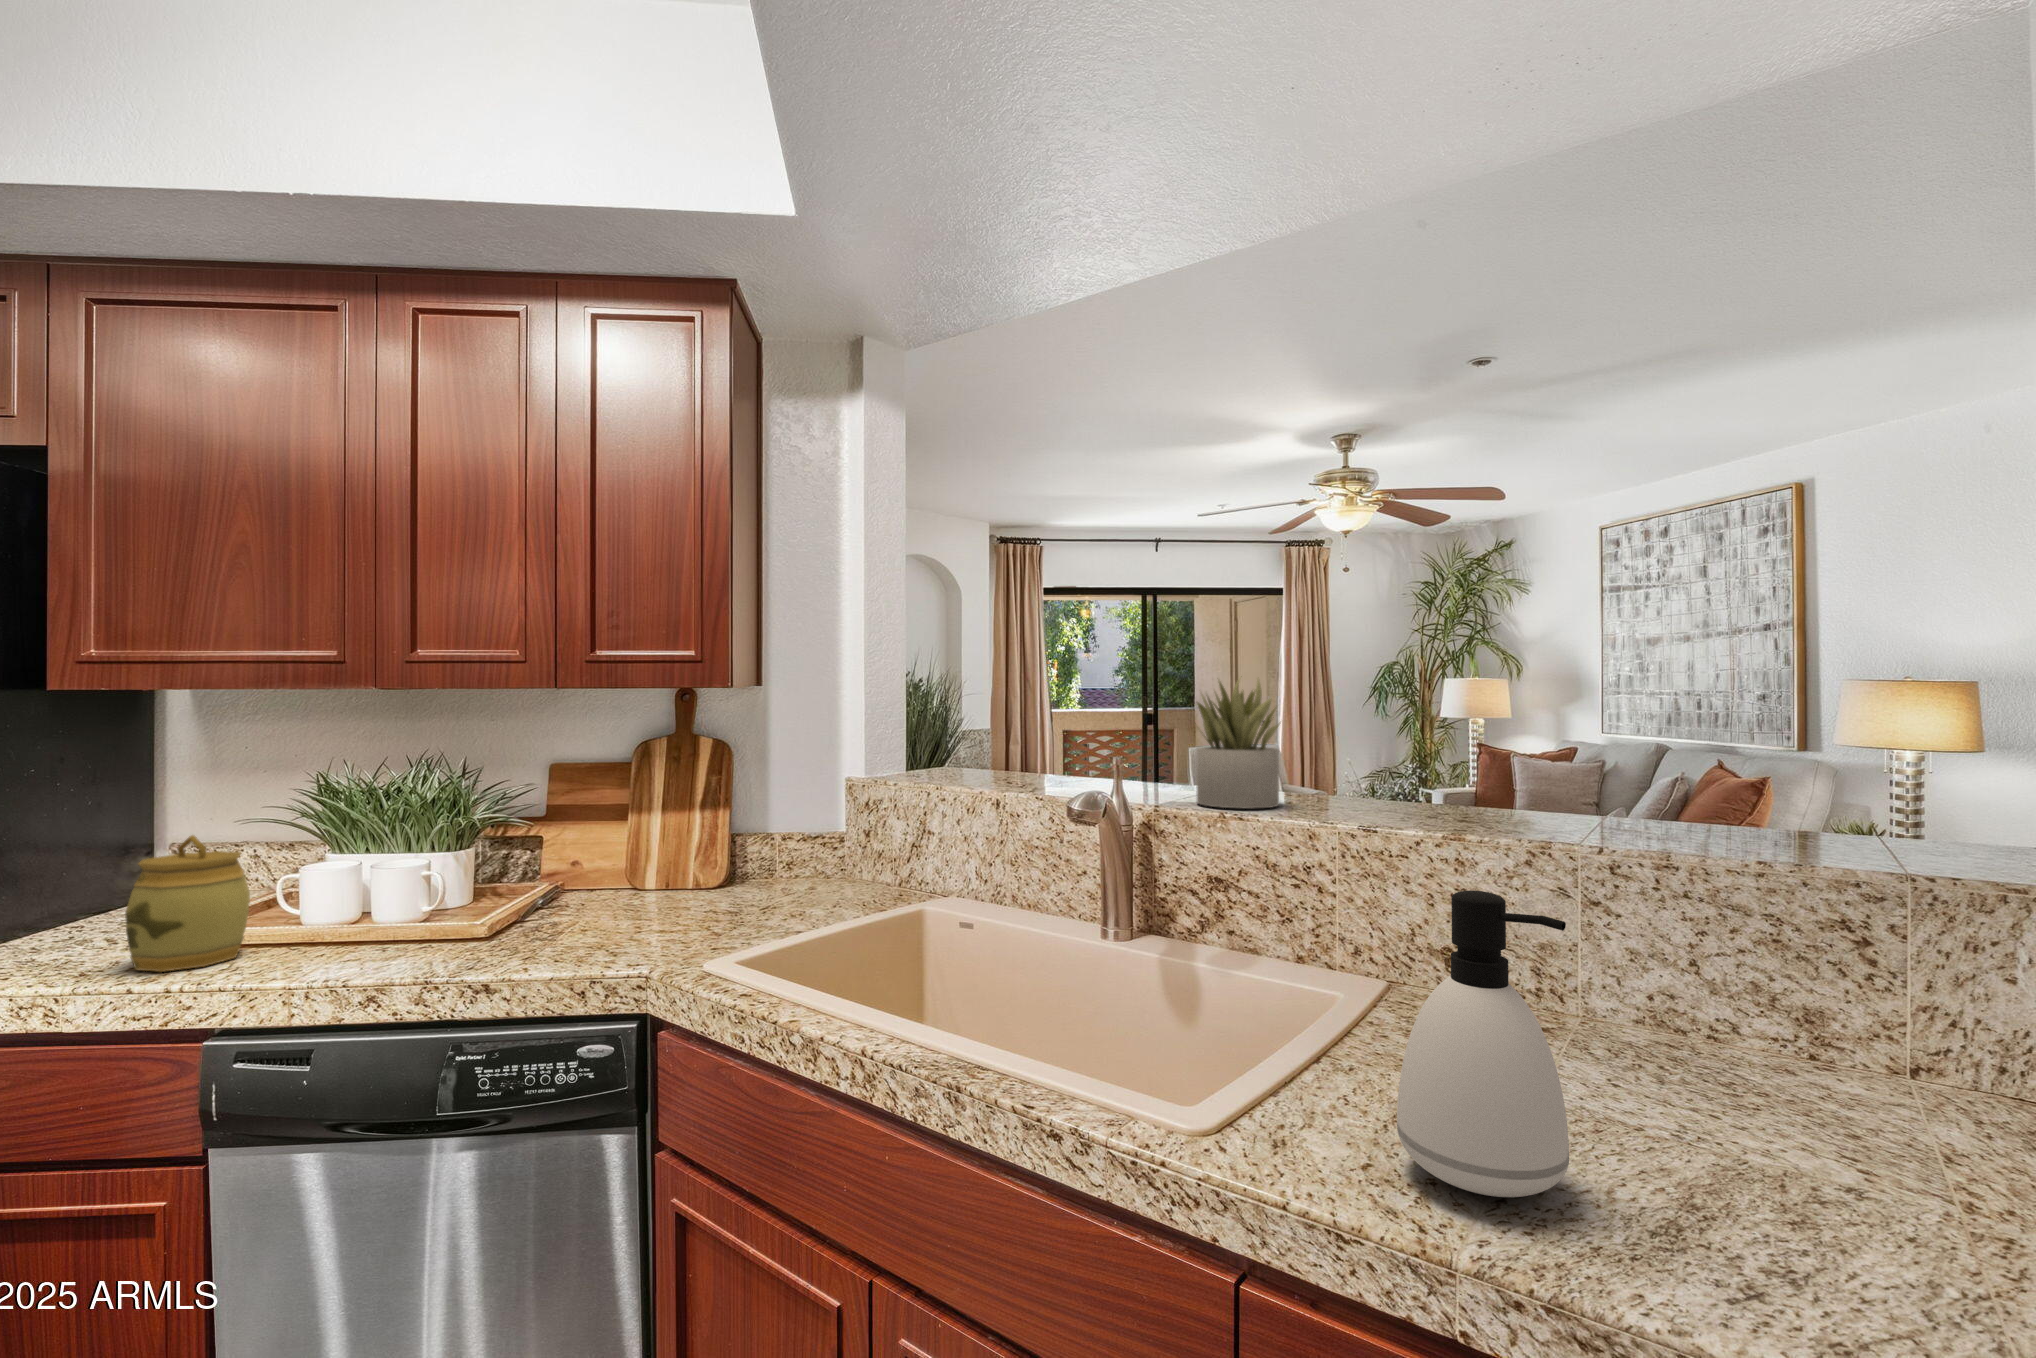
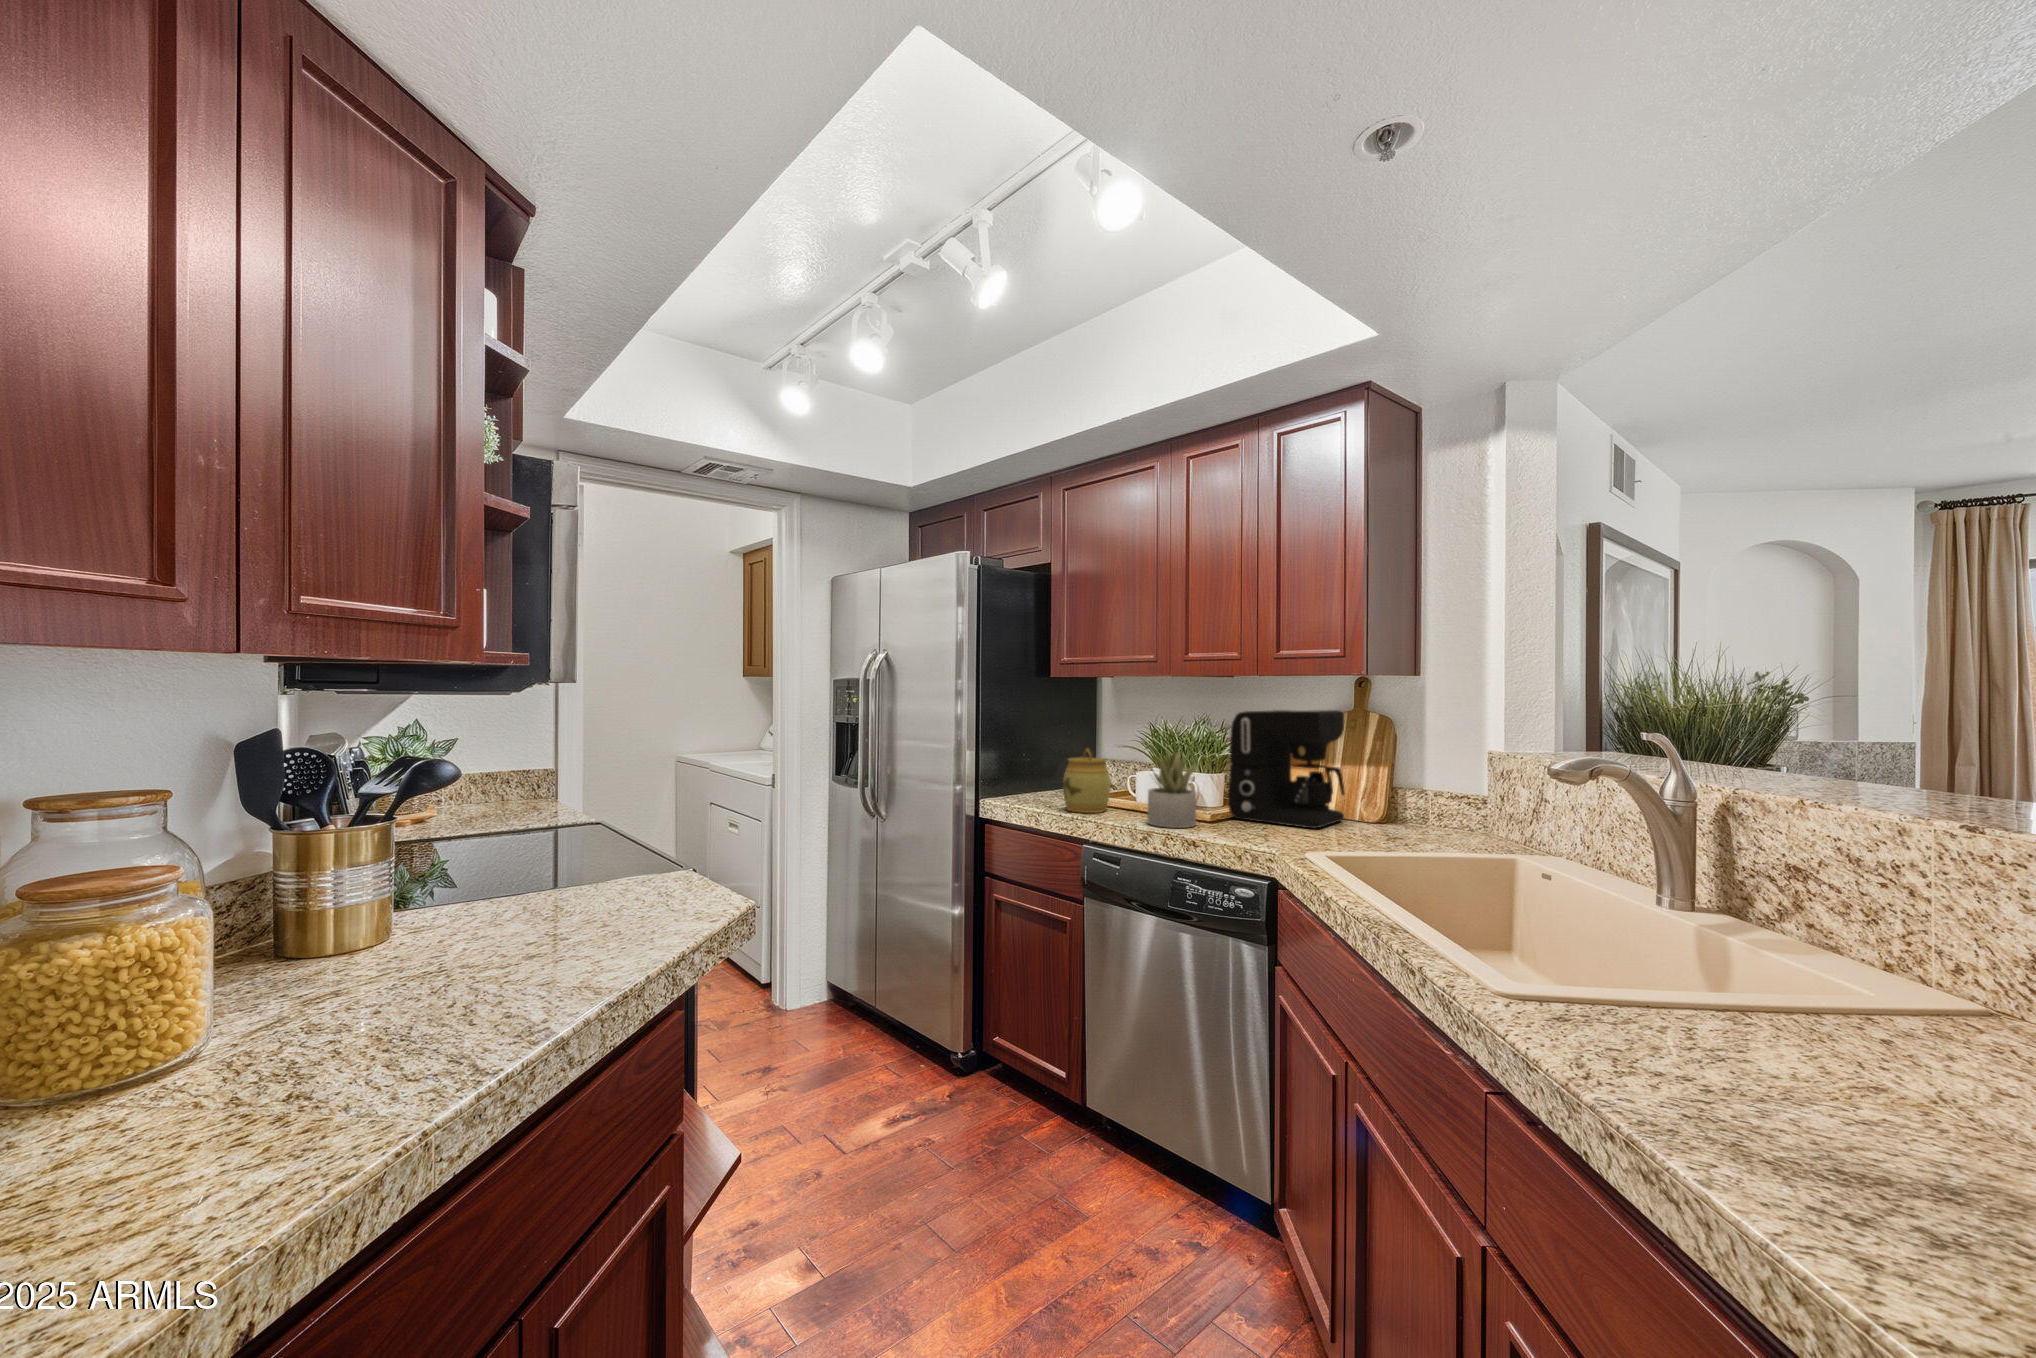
succulent plant: present [1196,676,1280,808] -> present [1148,750,1196,828]
coffee maker: none [502,737,684,919] -> present [1228,710,1345,828]
soap dispenser: present [1397,890,1569,1197] -> none [1646,841,1831,1112]

